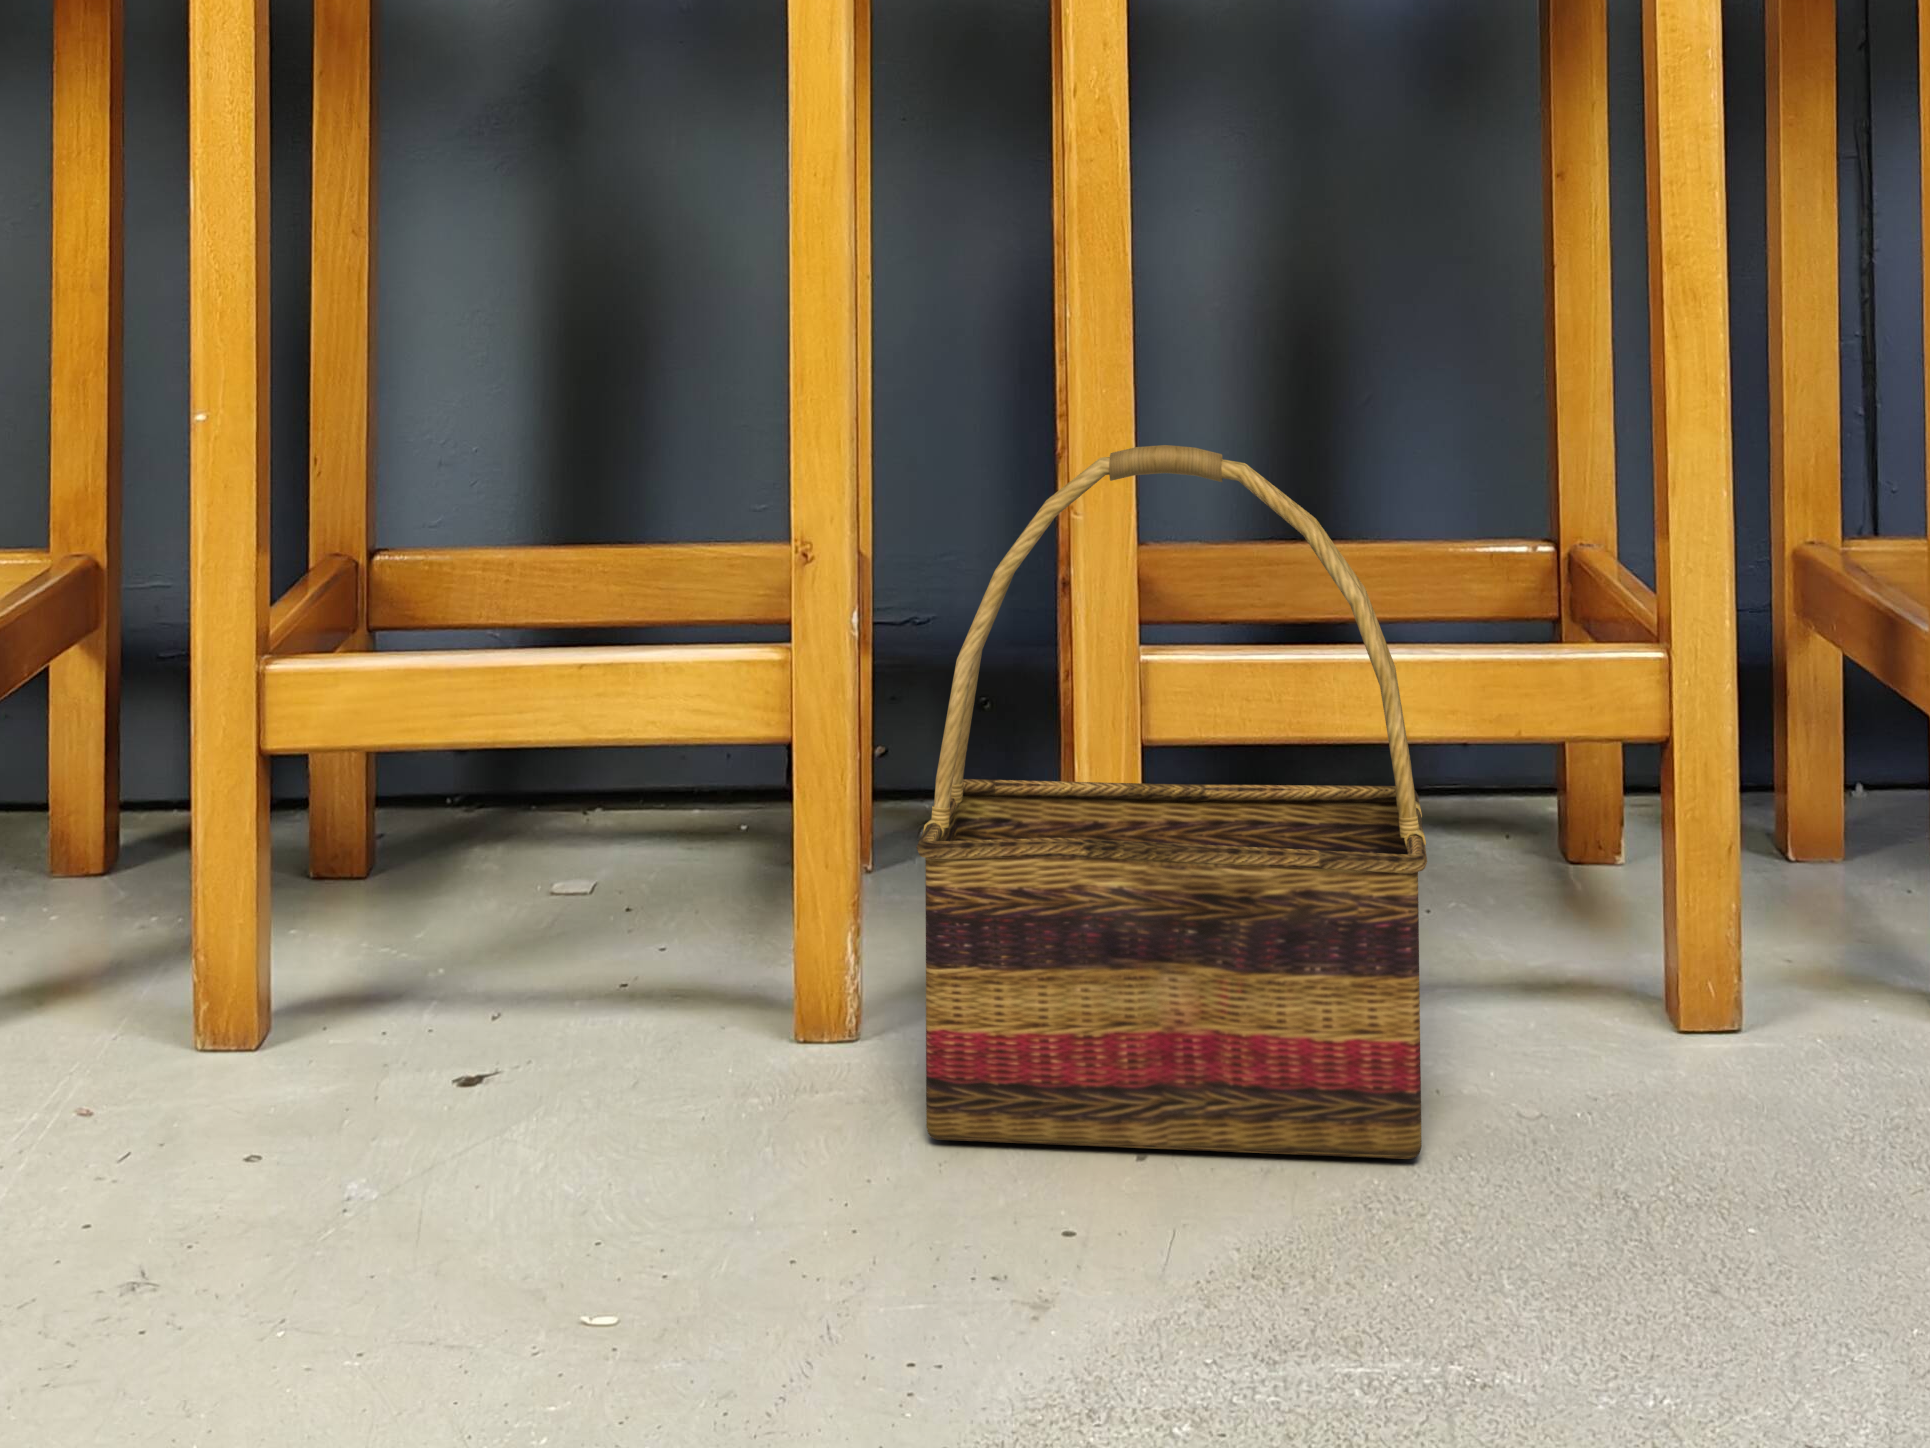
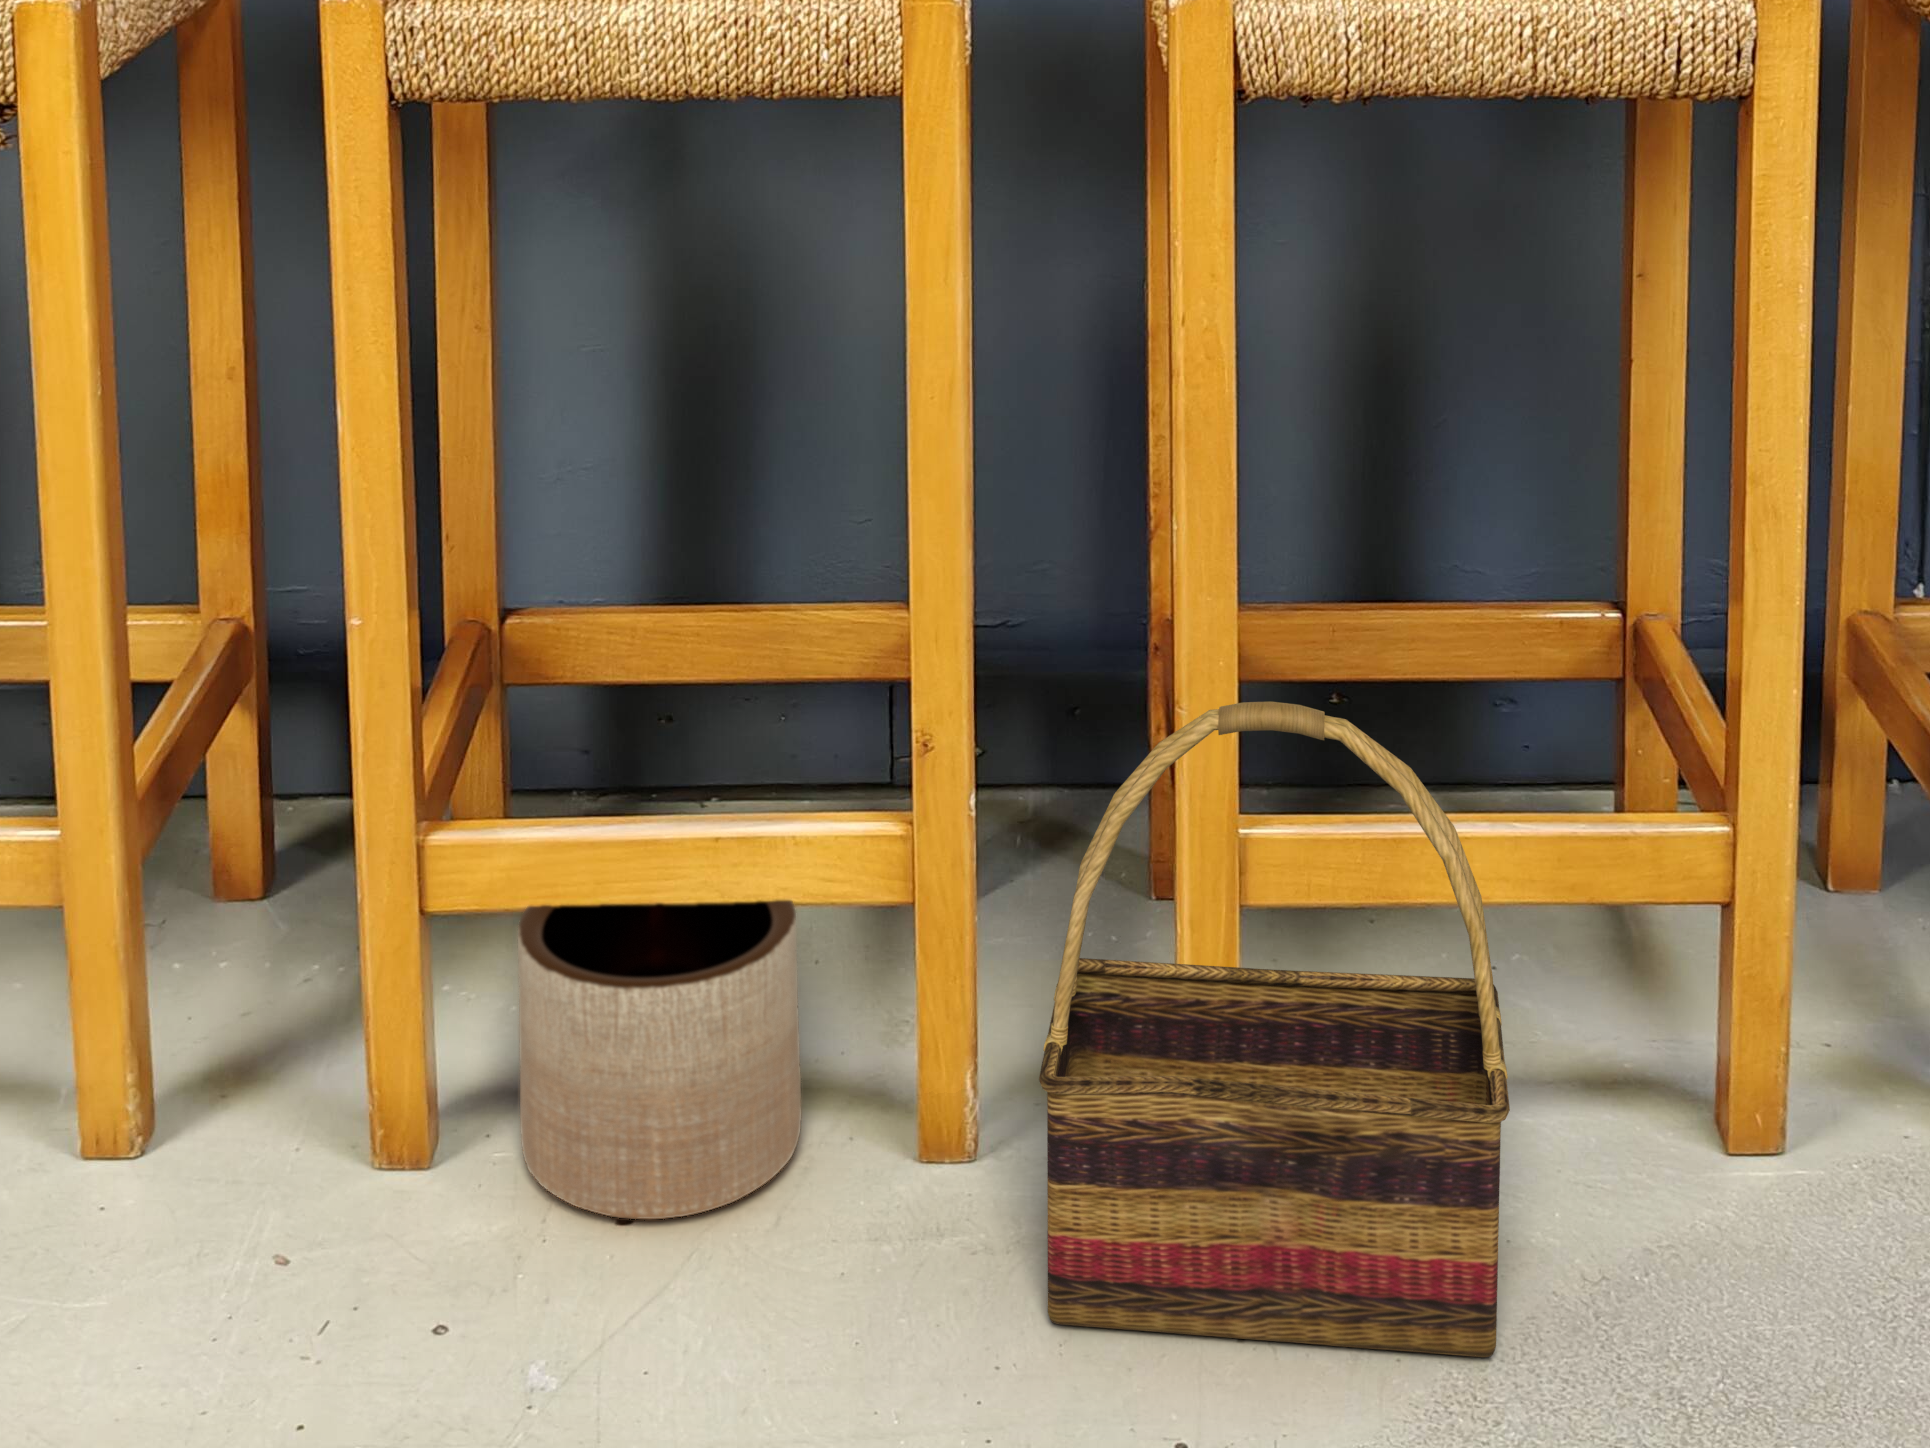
planter: none [356,723,665,1072] -> present [518,900,801,1219]

